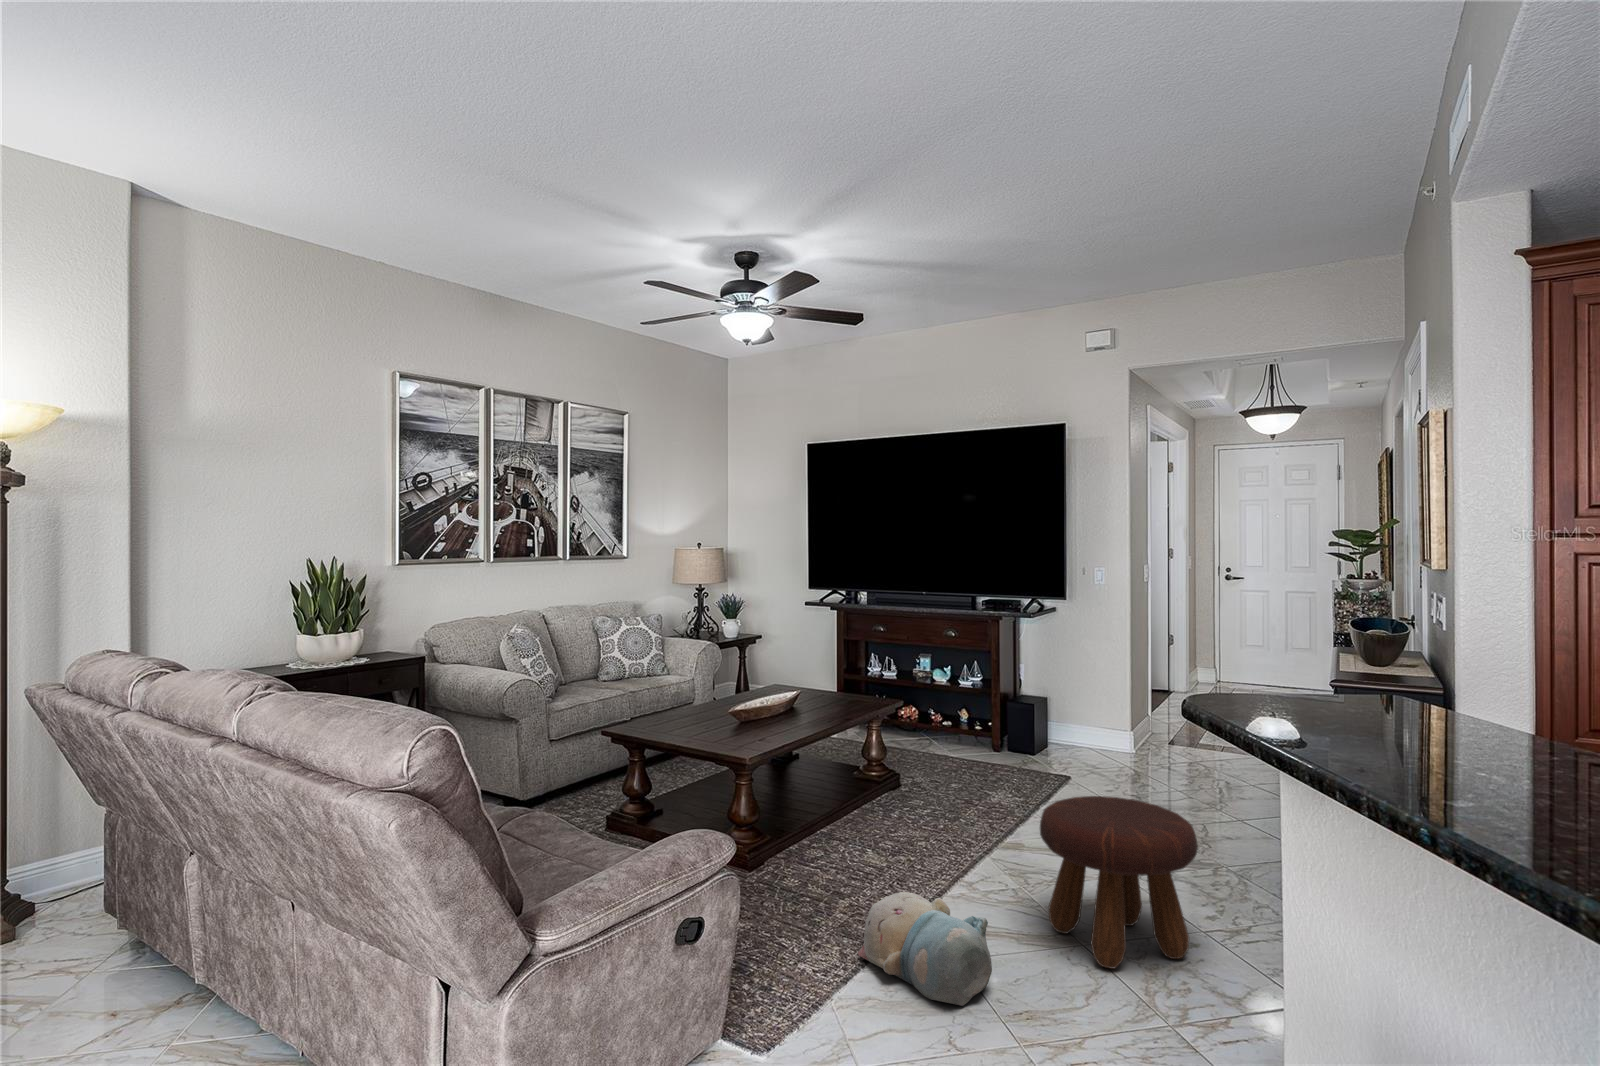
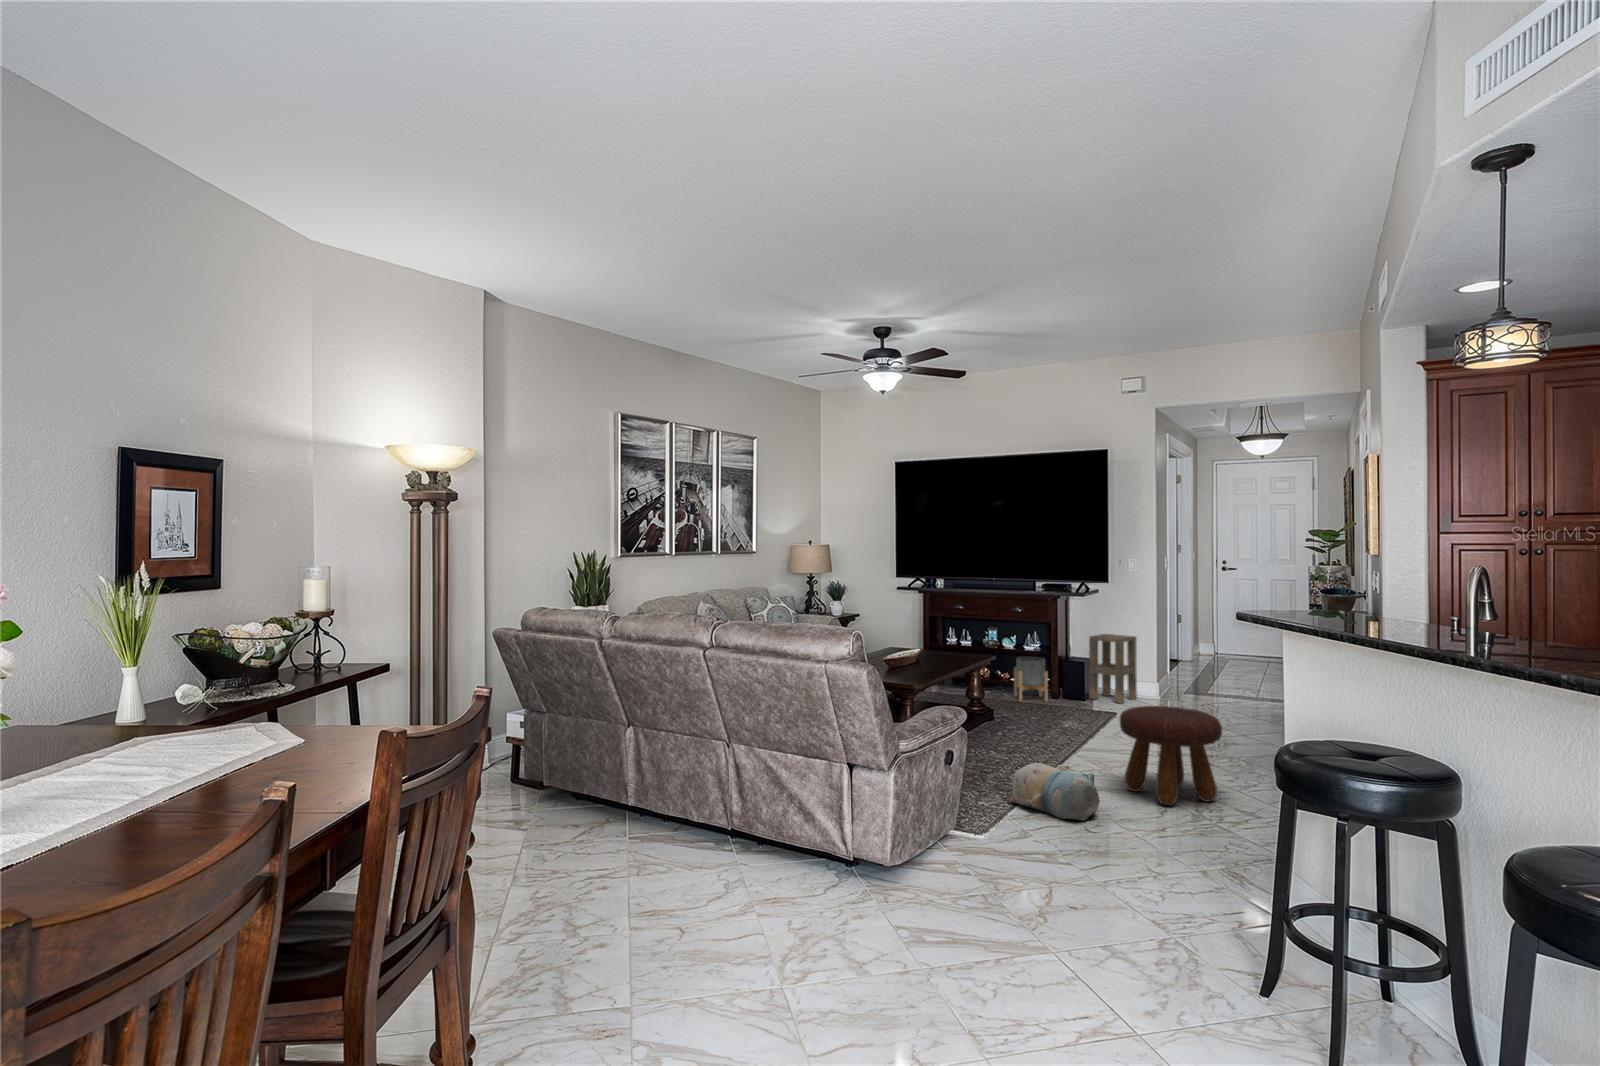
side table: none [1044,665,1106,759] -> present [1089,634,1137,703]
planter: none [948,695,988,755] -> present [1014,657,1048,702]

